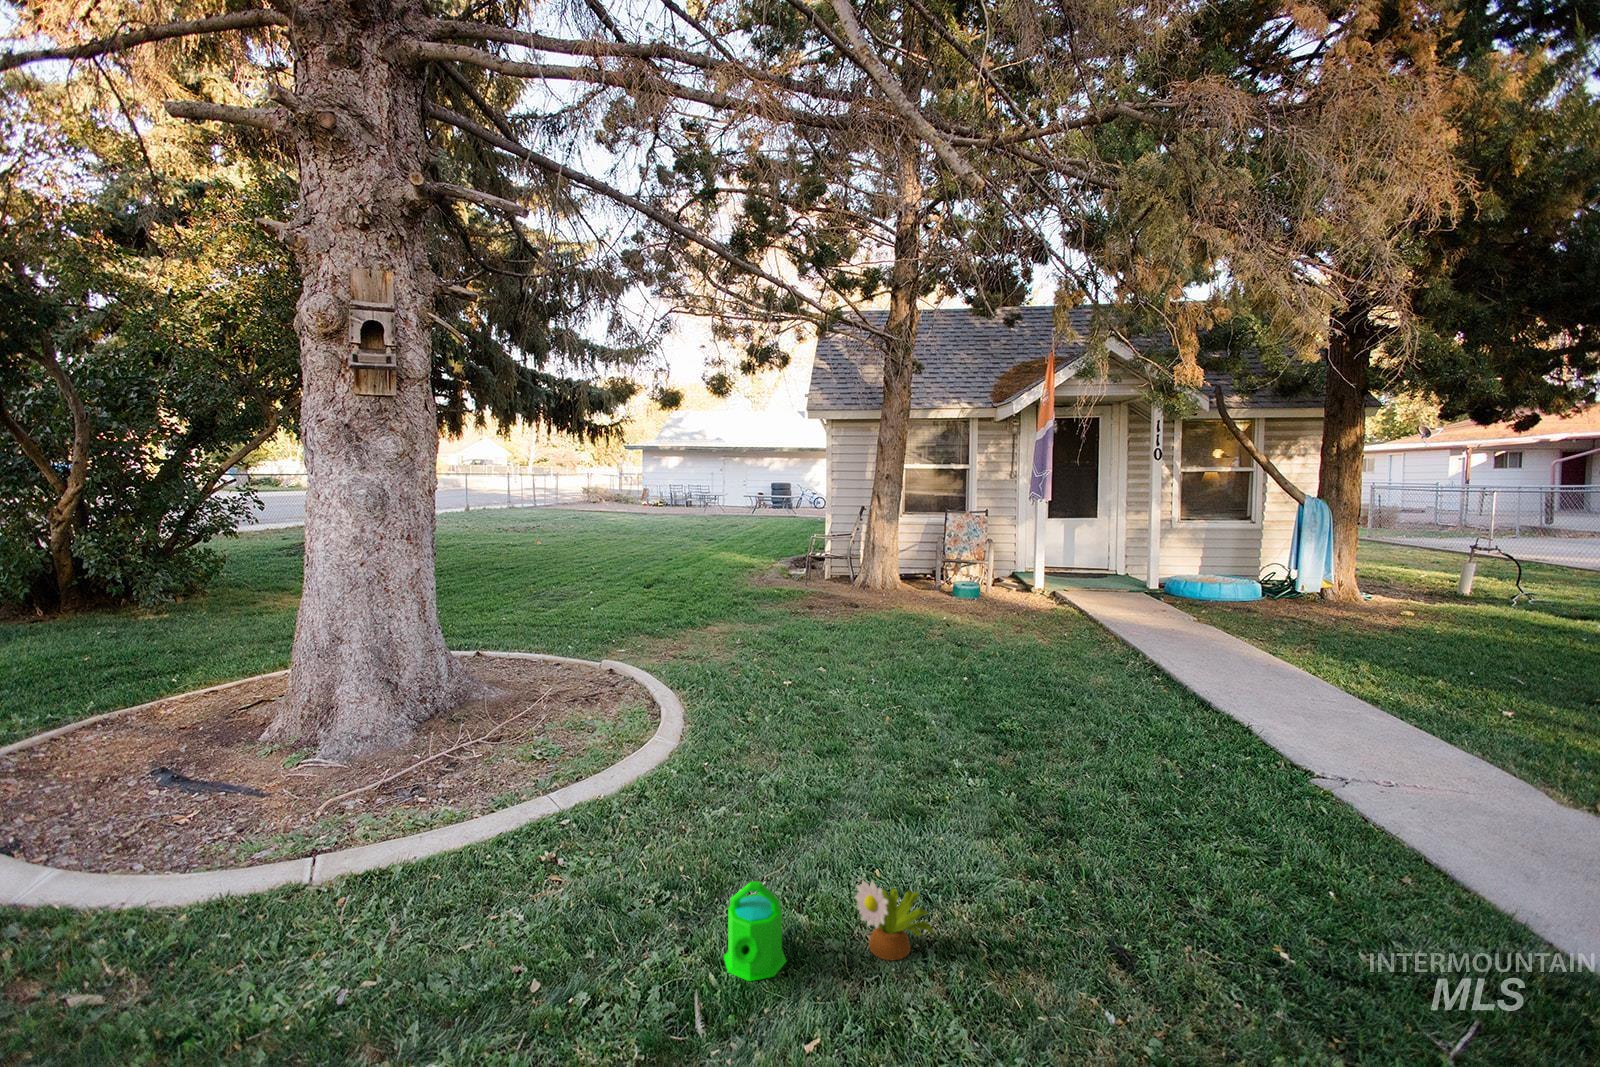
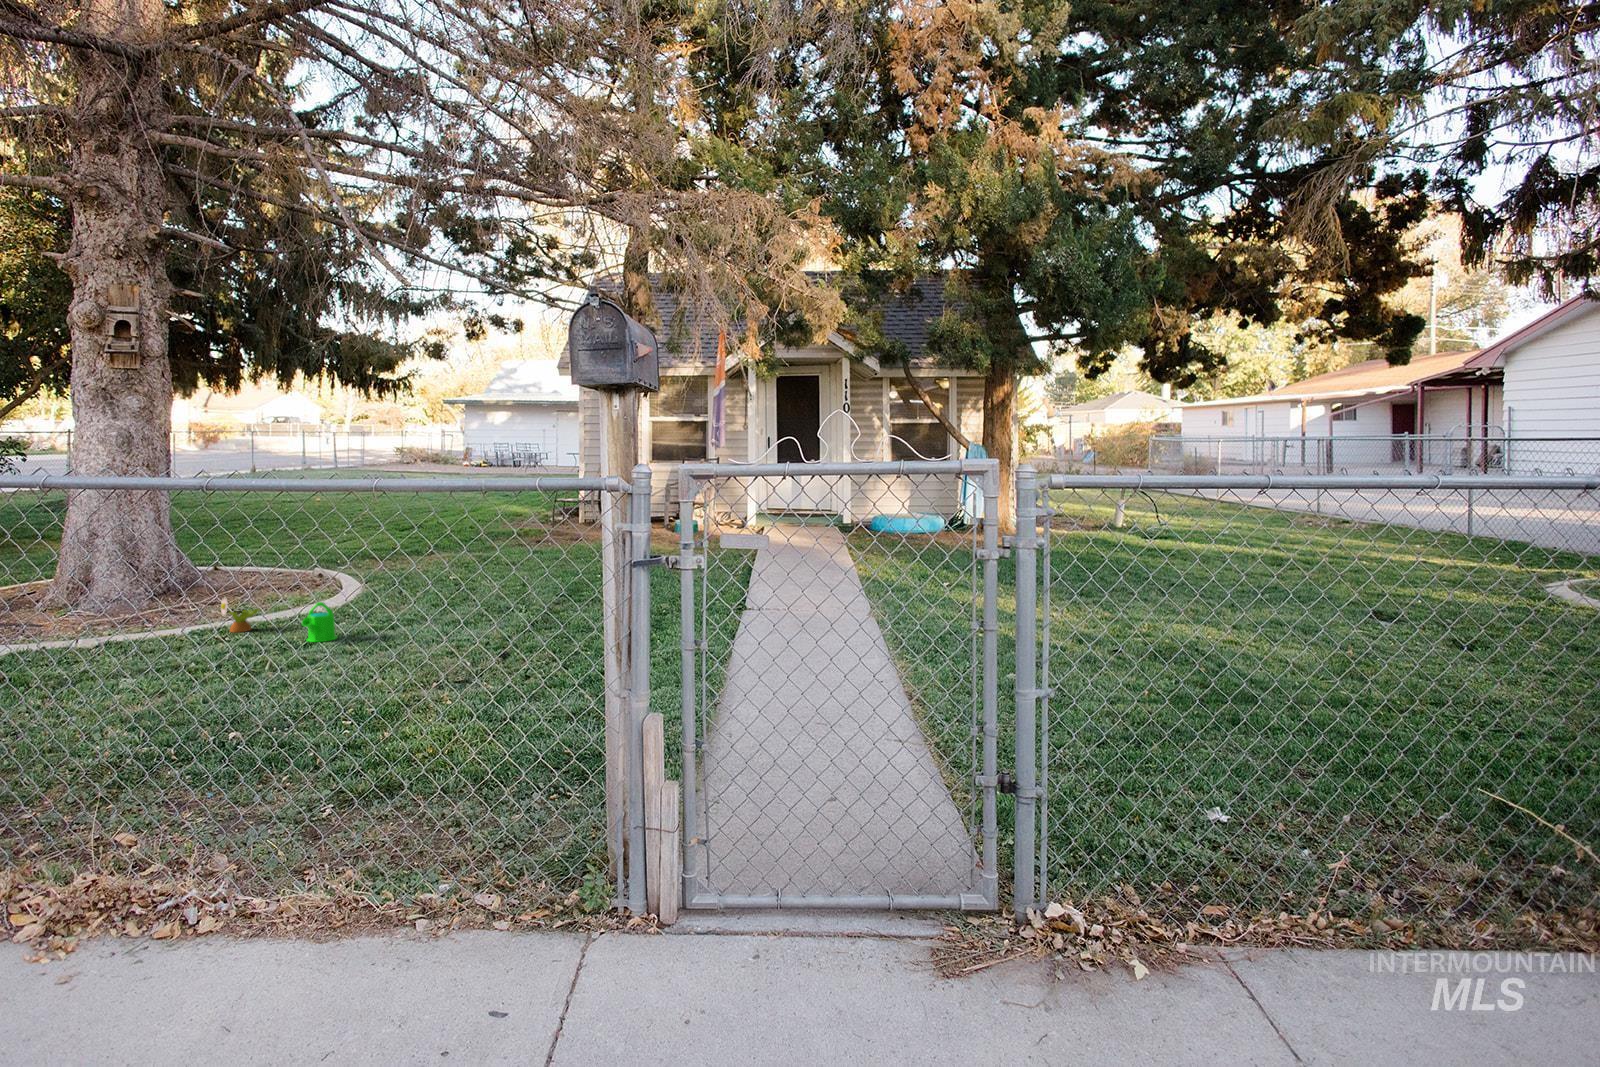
decorative plant: present [855,881,933,960] -> present [221,597,259,632]

